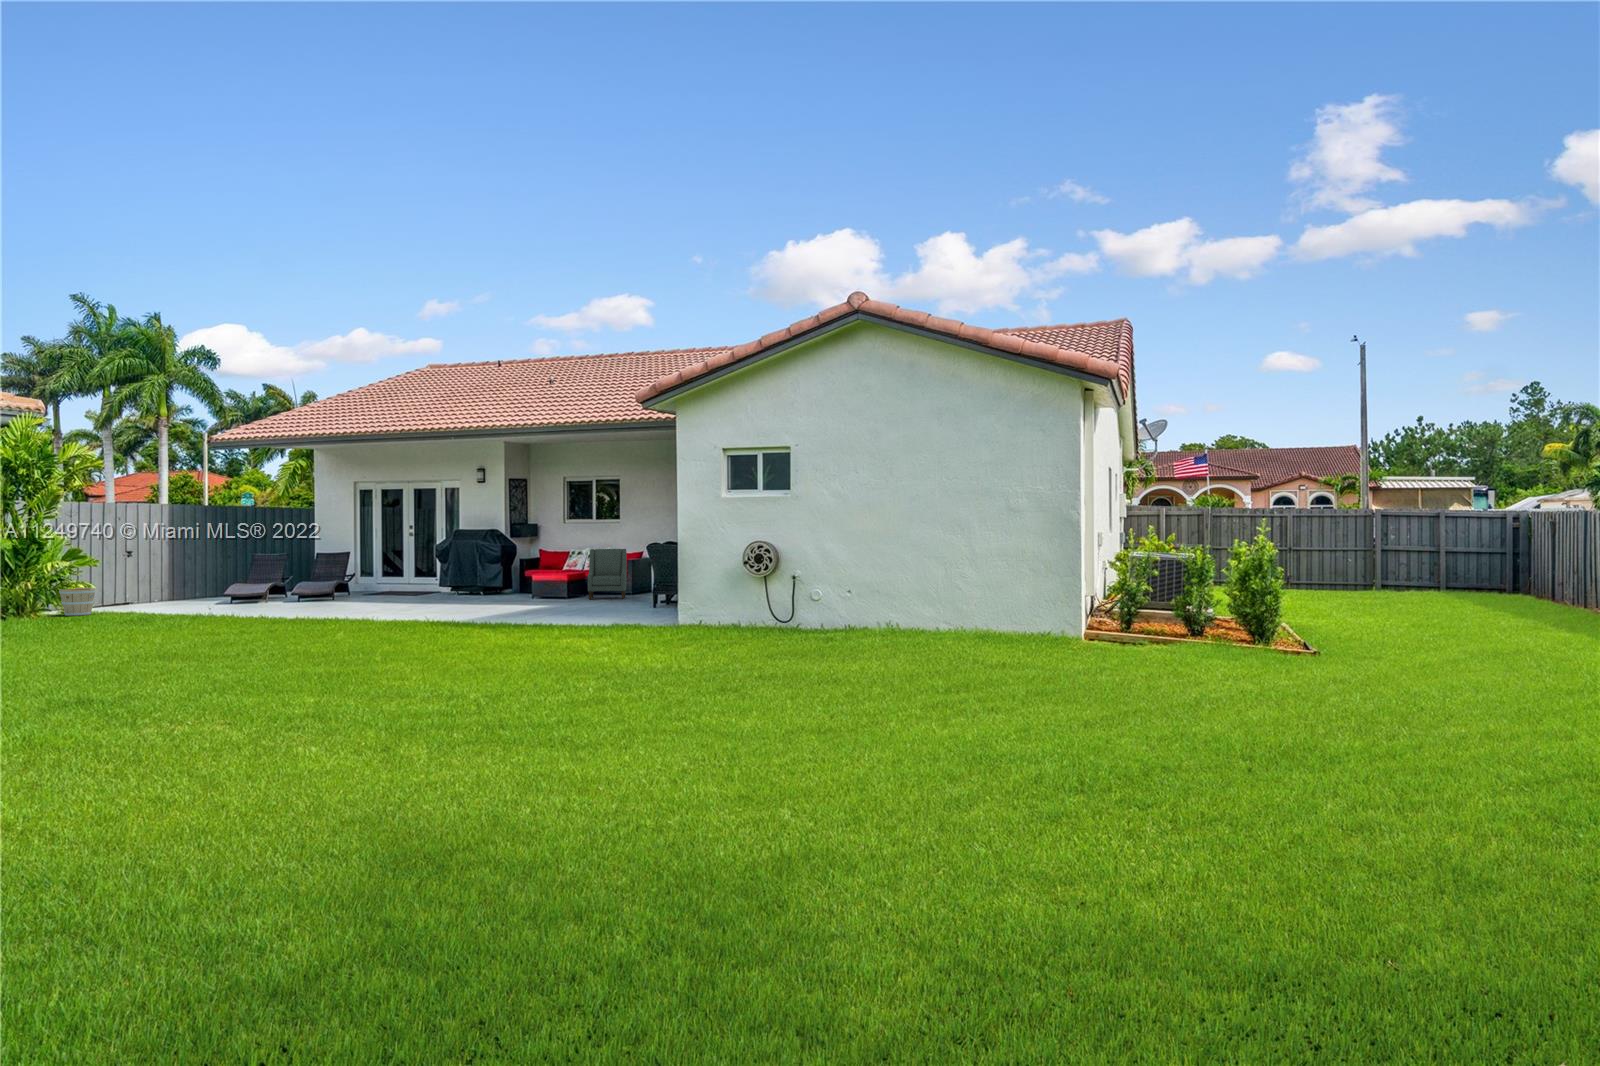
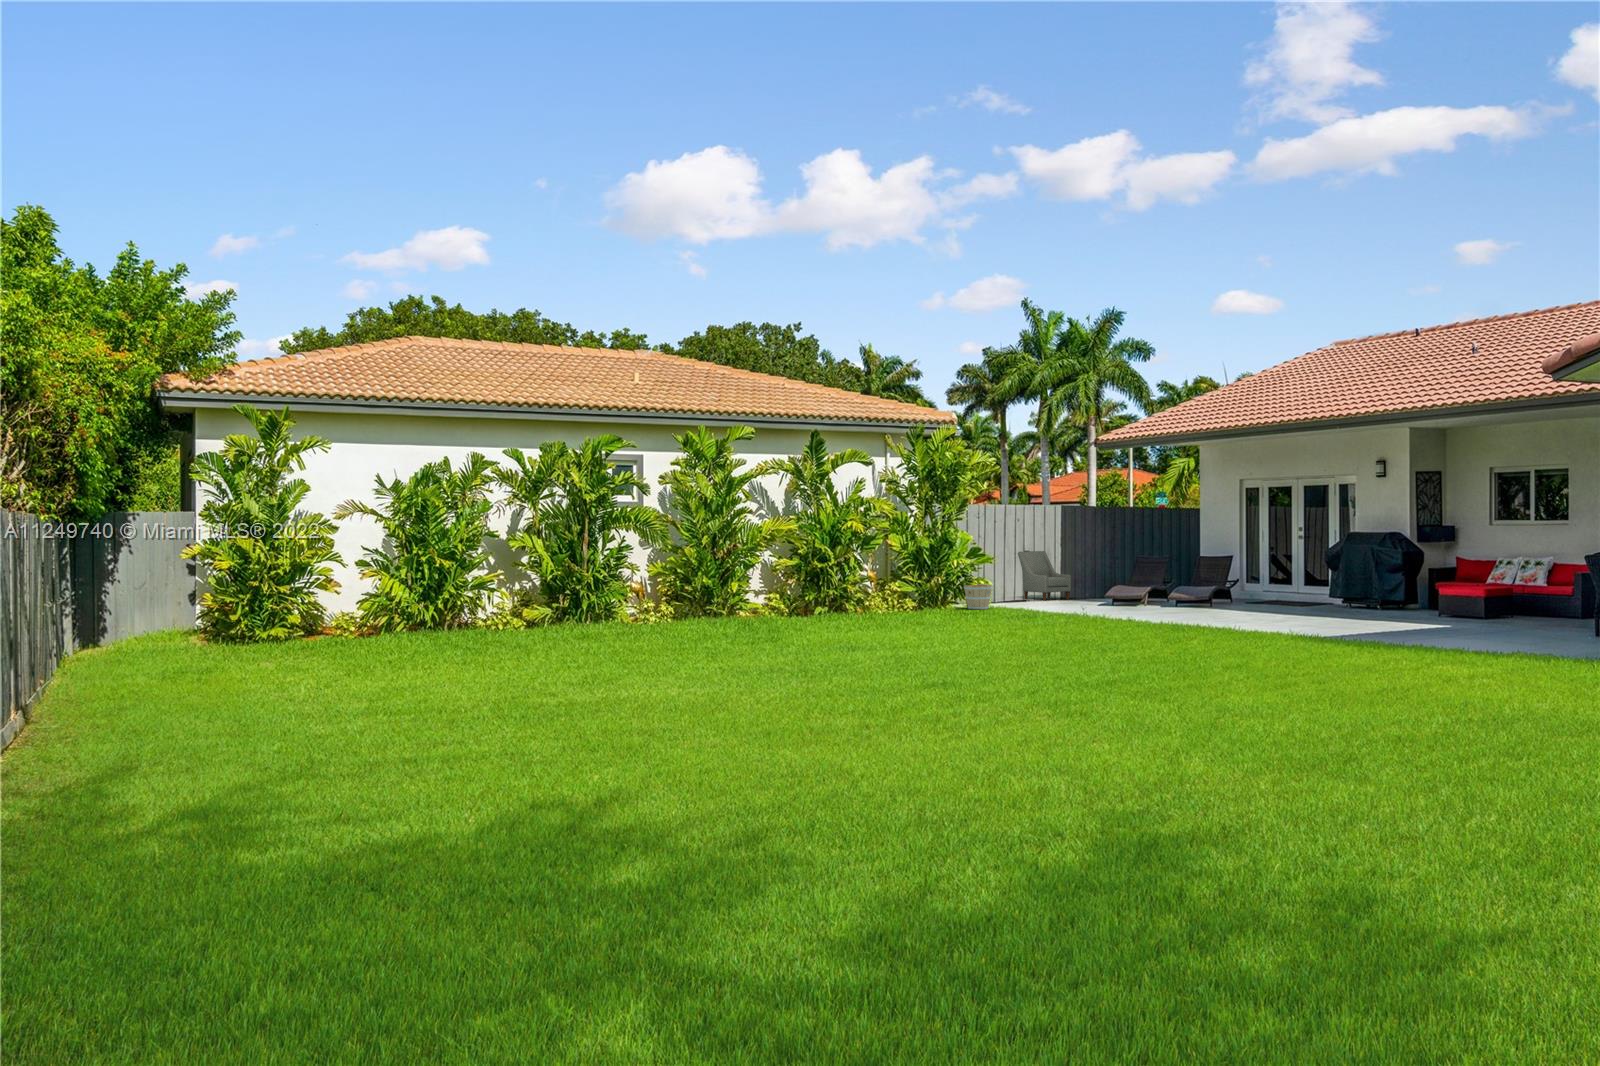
chair: present [588,549,627,600] -> present [1018,551,1071,600]

